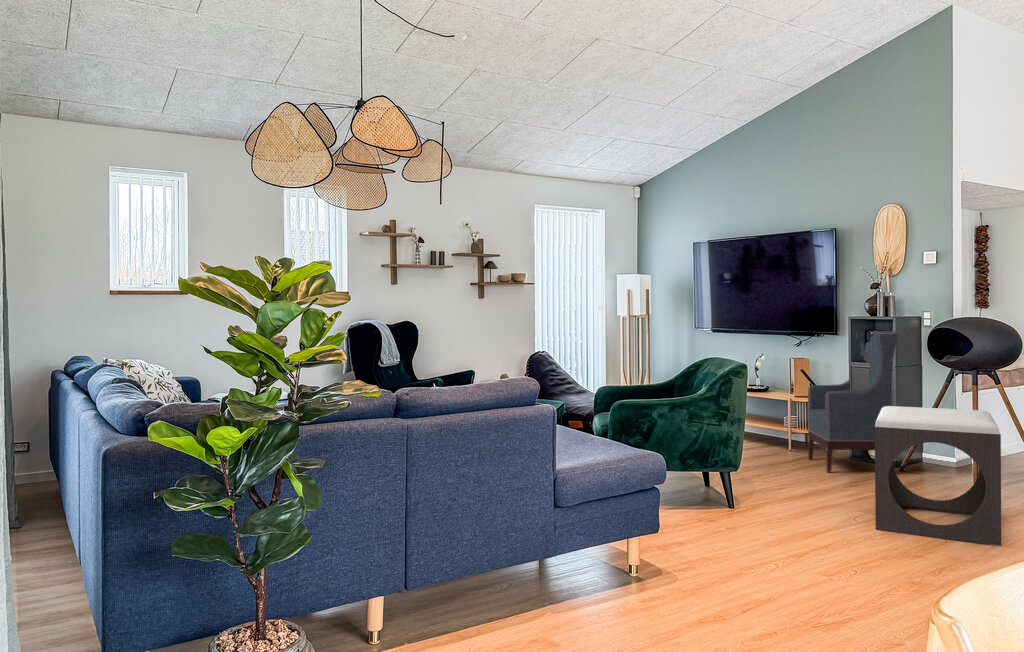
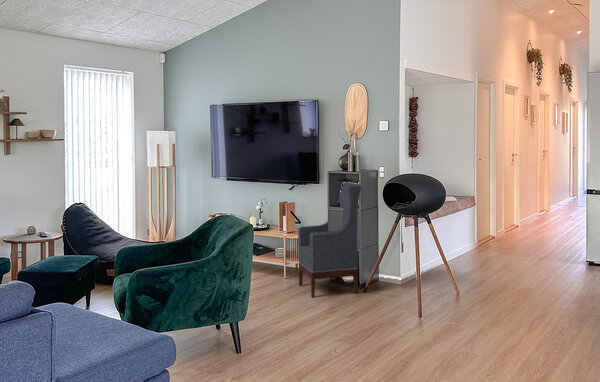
footstool: present [875,406,1001,546] -> none [341,248,425,353]

